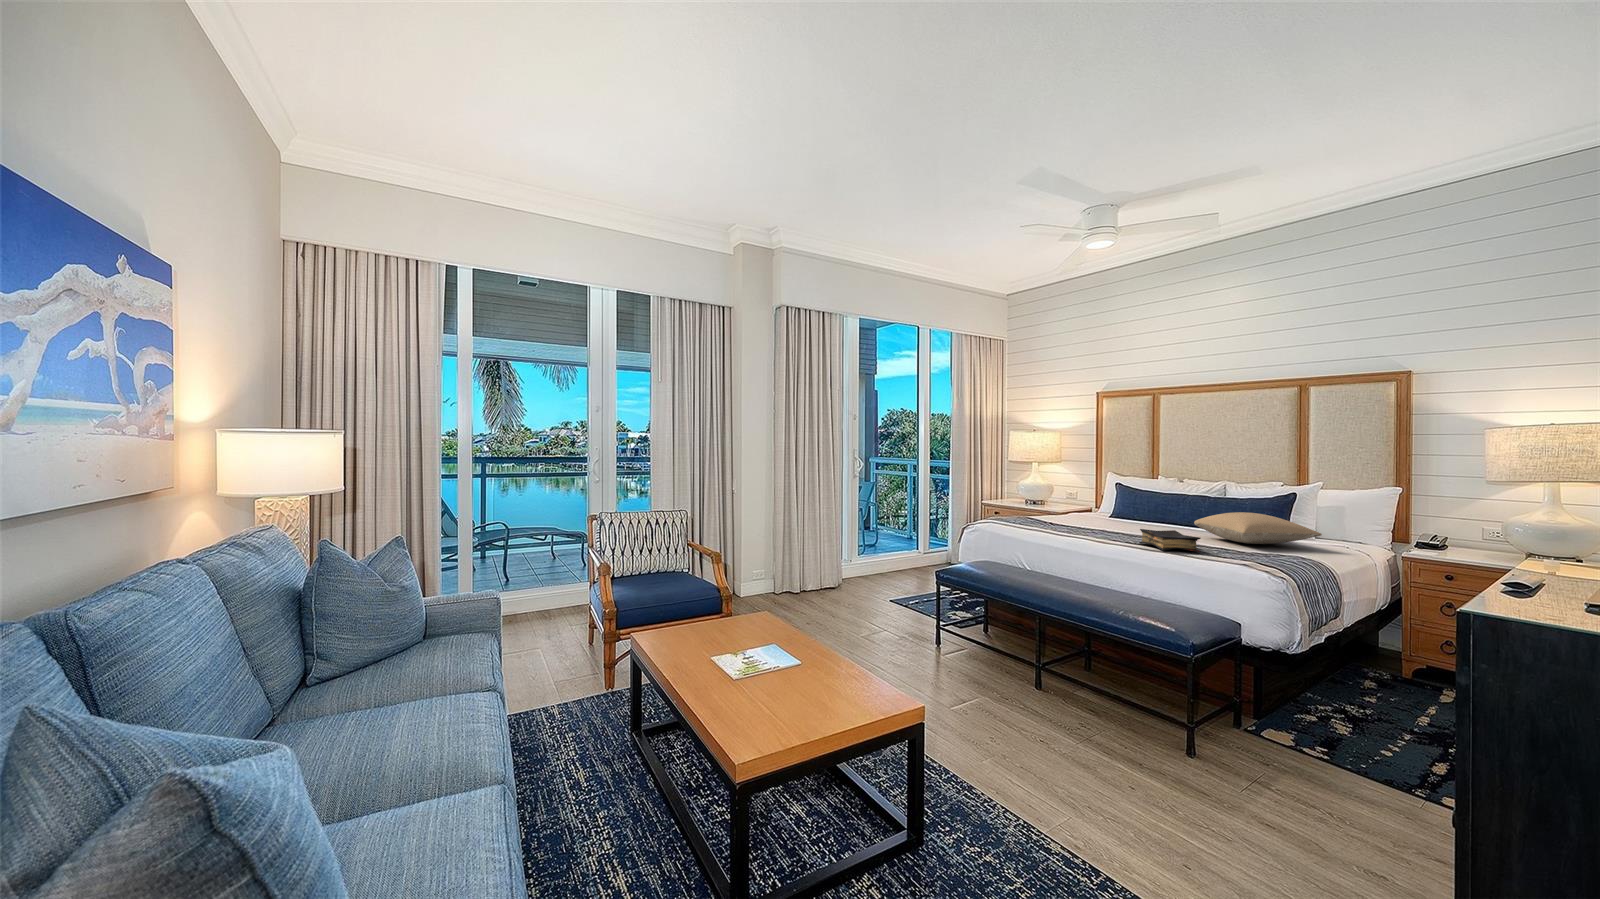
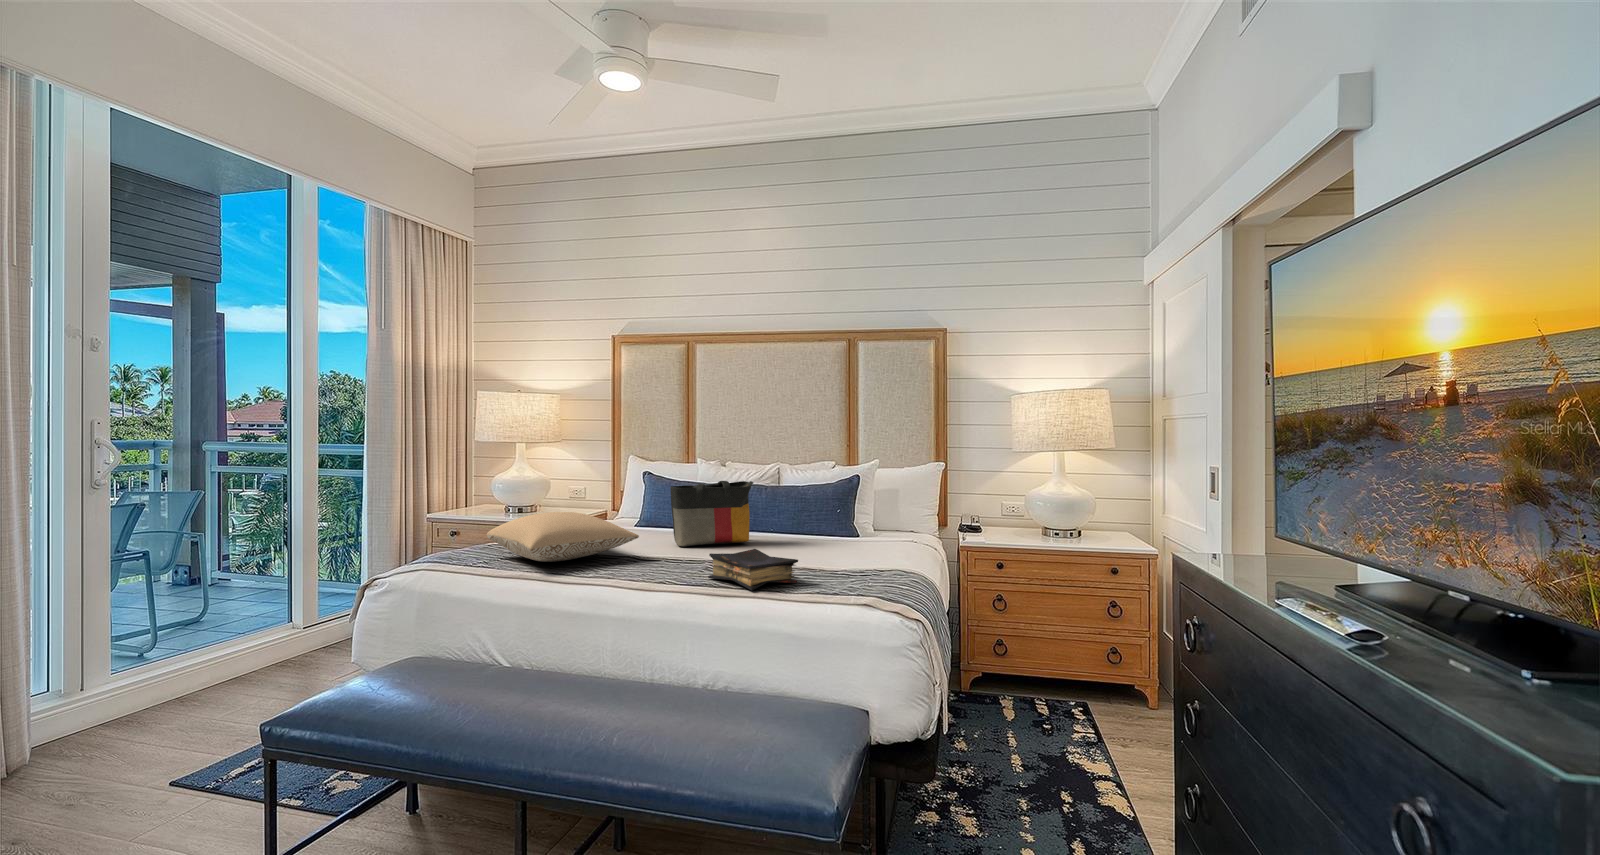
tote bag: none [1125,490,1189,531] -> present [670,481,753,546]
pillow: present [1194,512,1322,544] -> present [487,512,639,562]

